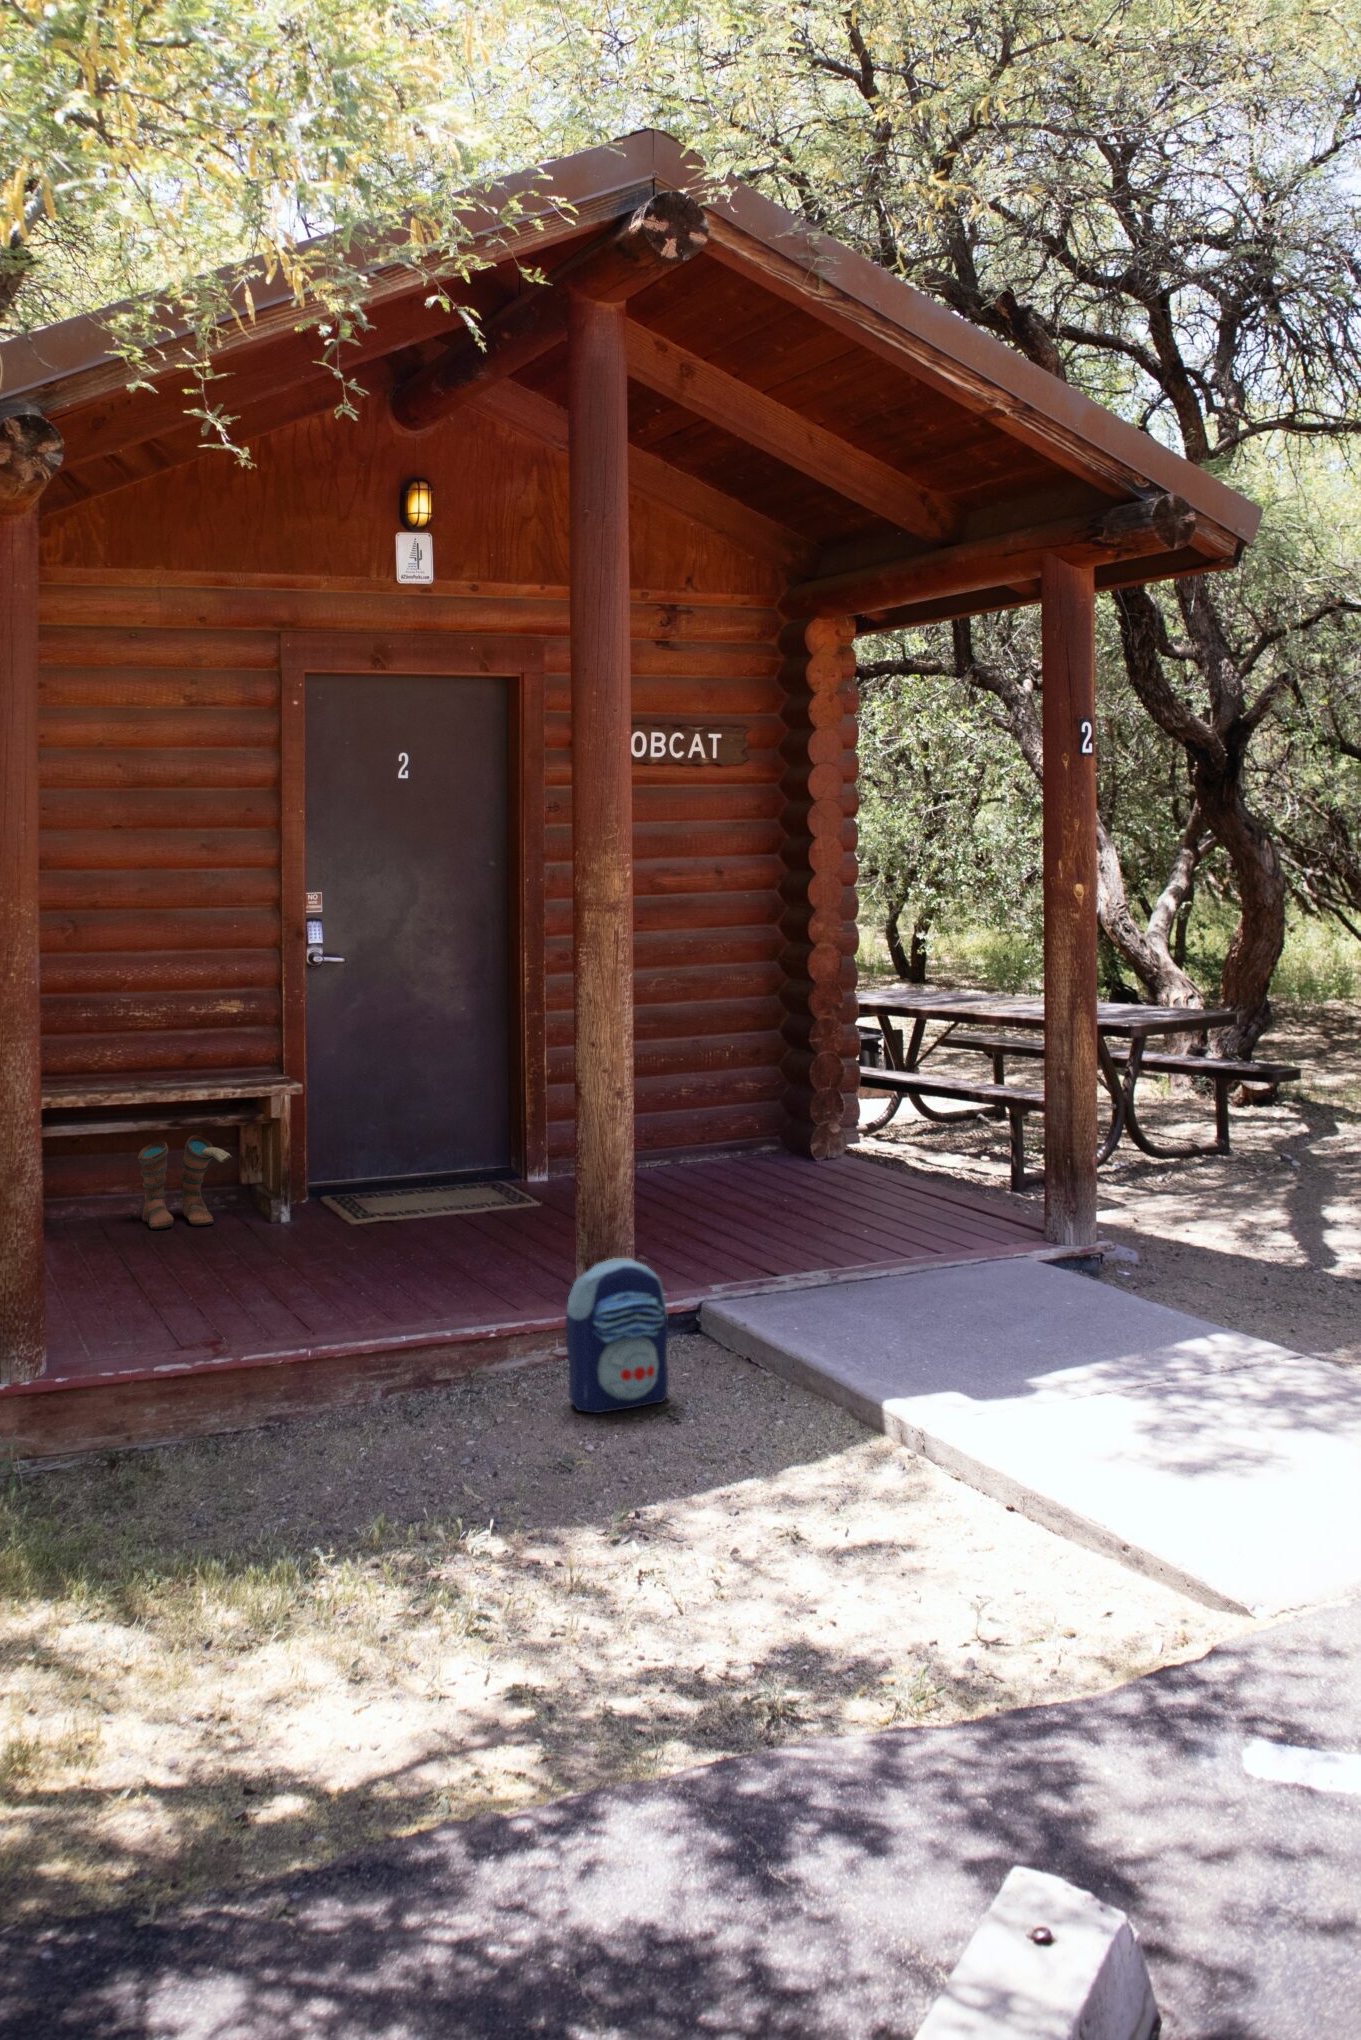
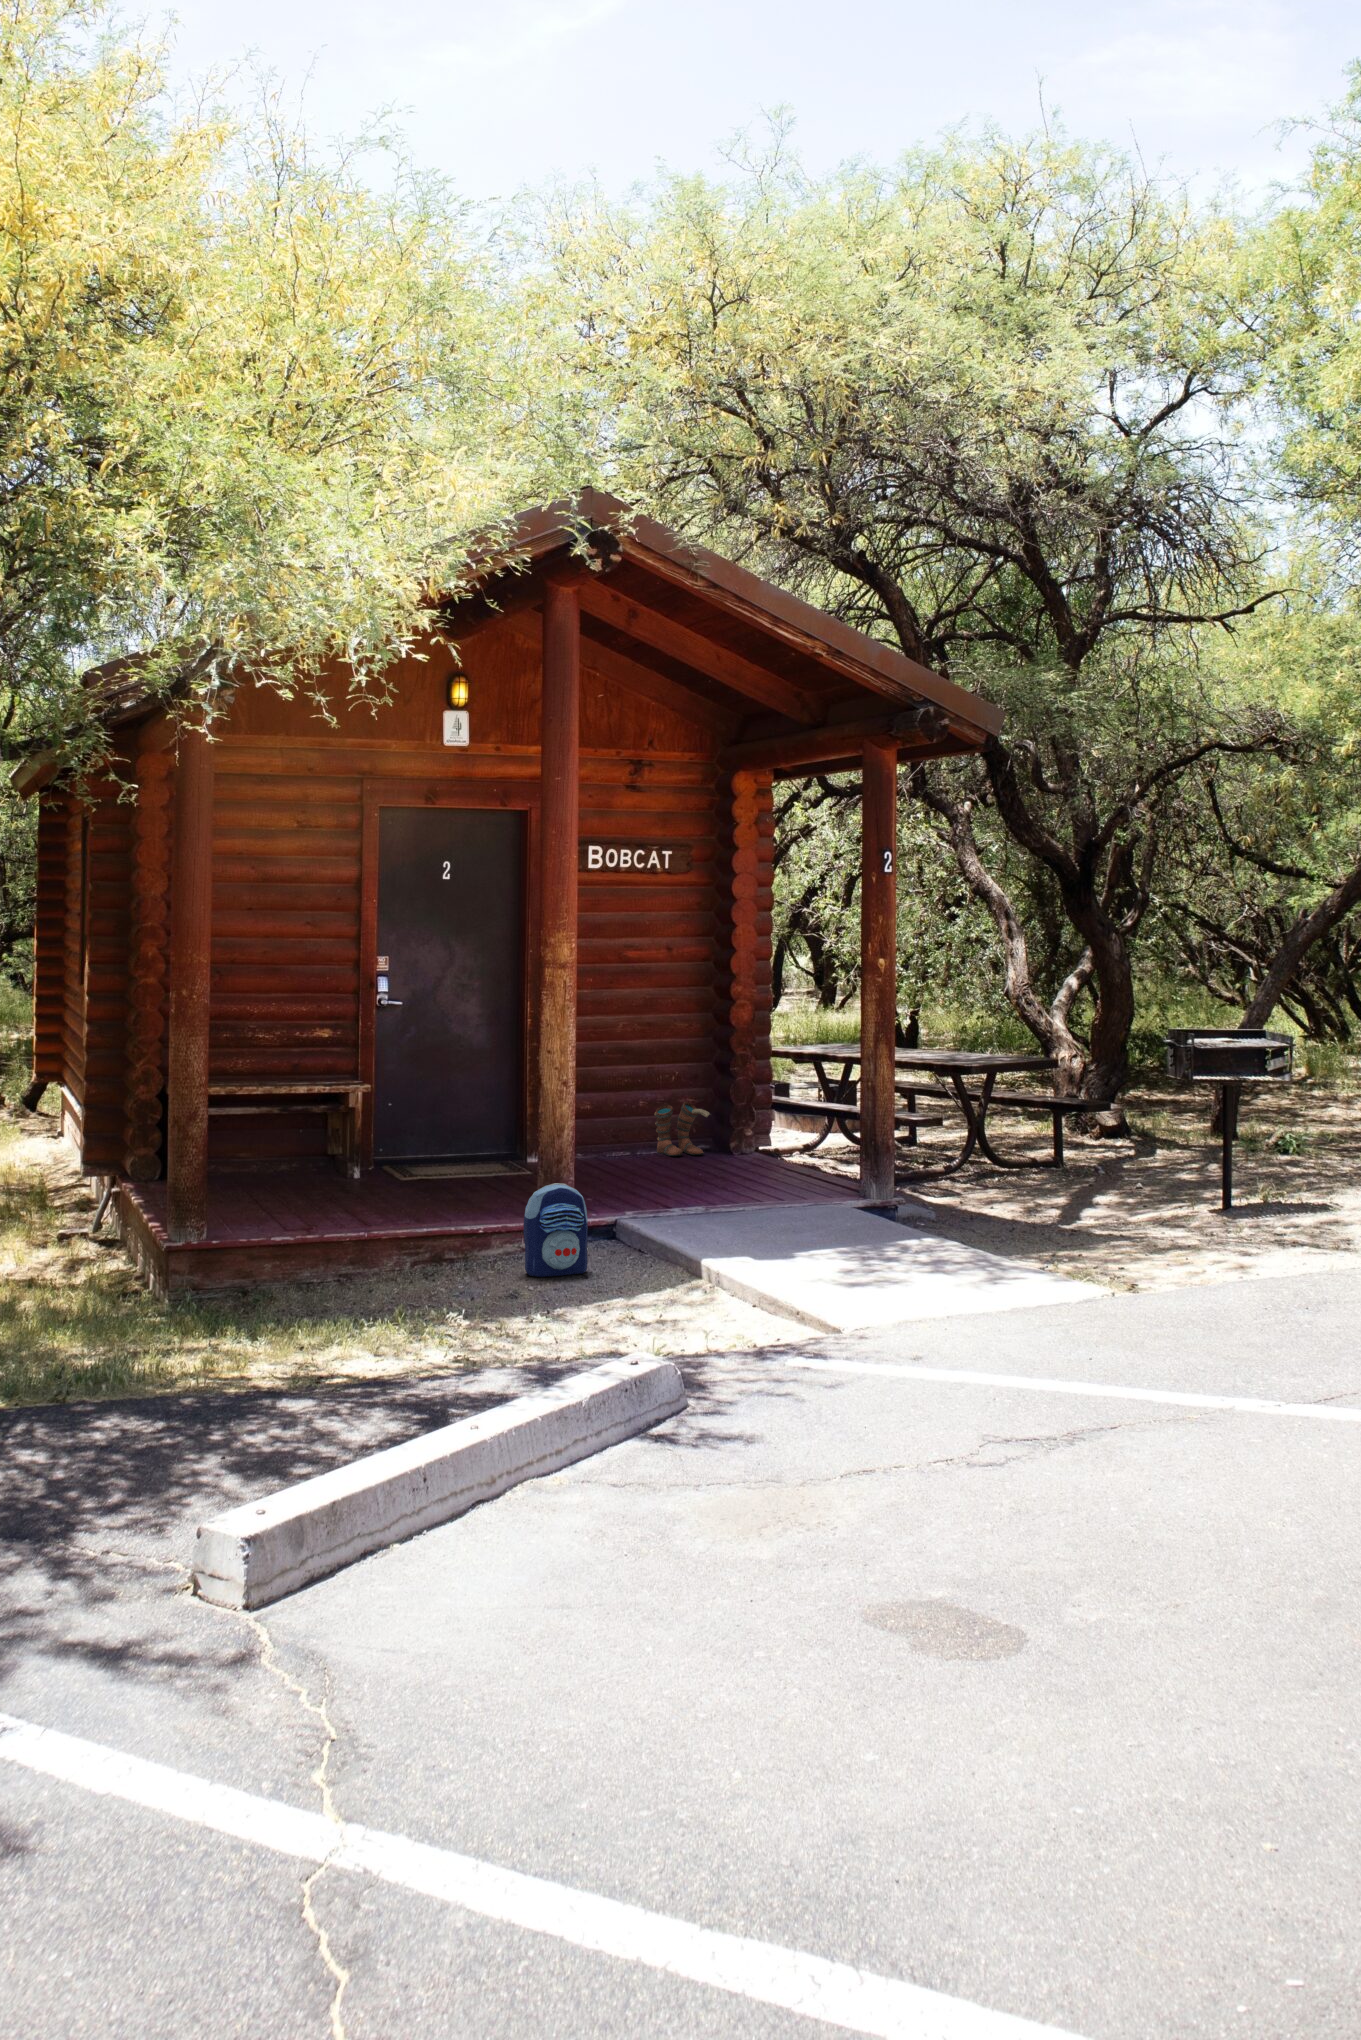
boots: present [138,1136,232,1229] -> present [654,1102,711,1156]

